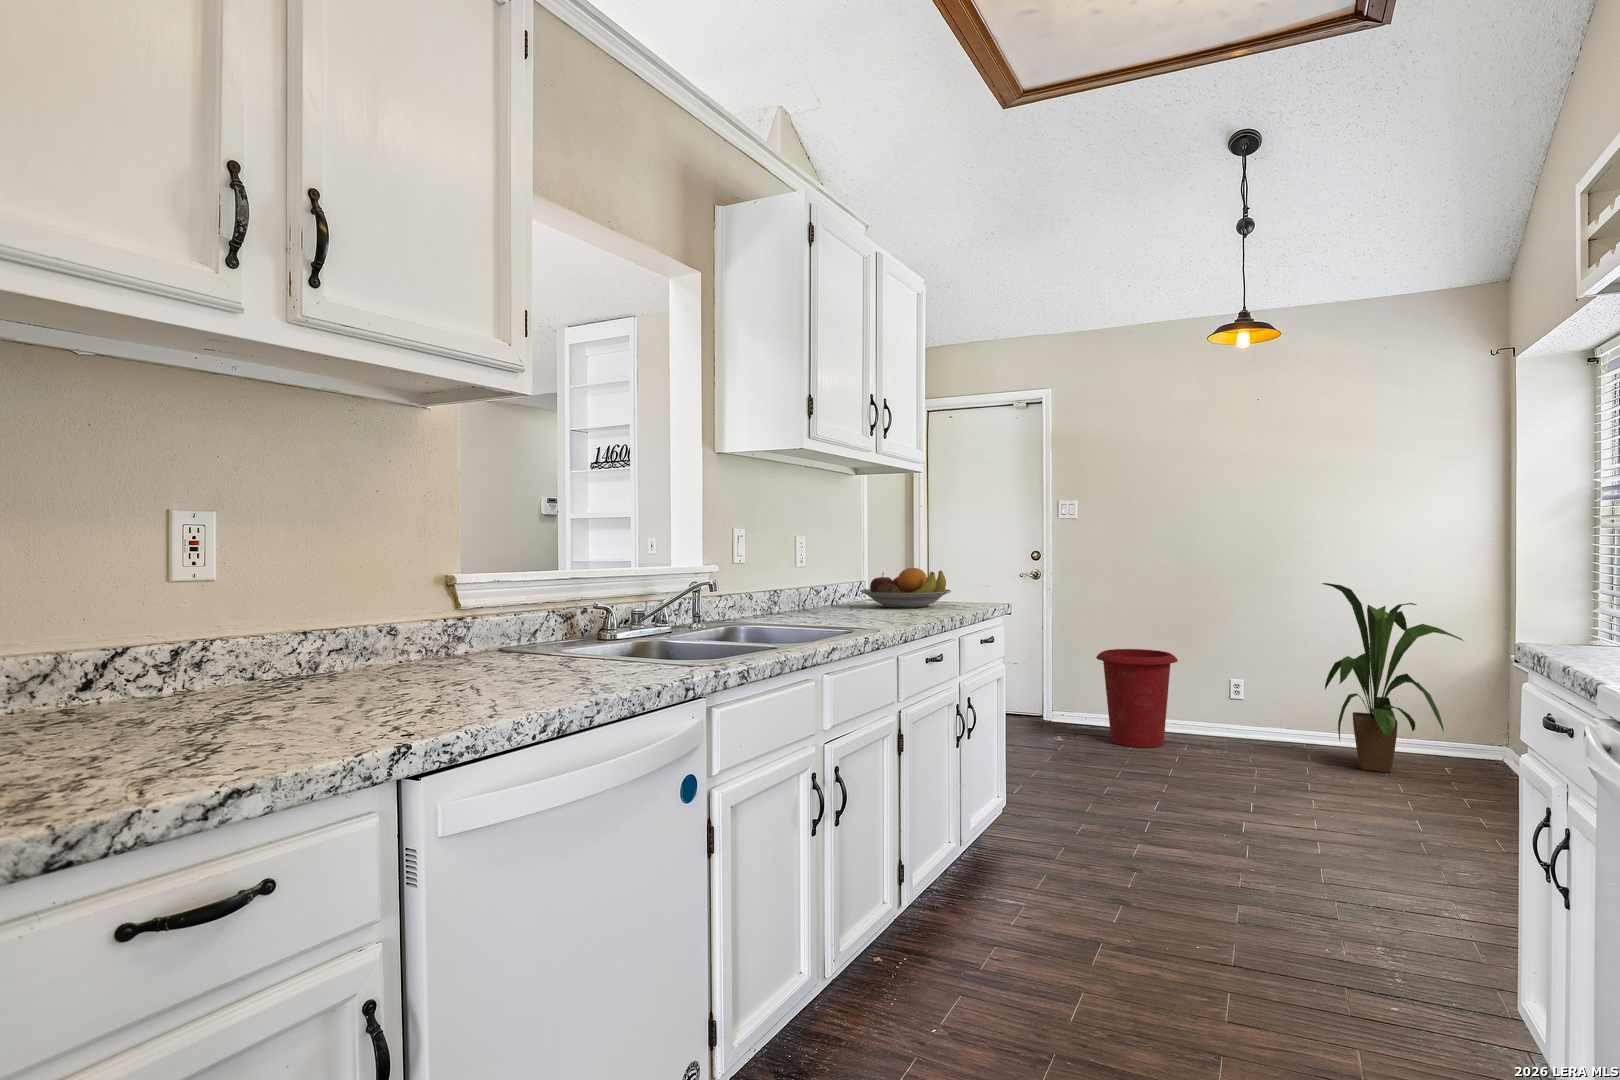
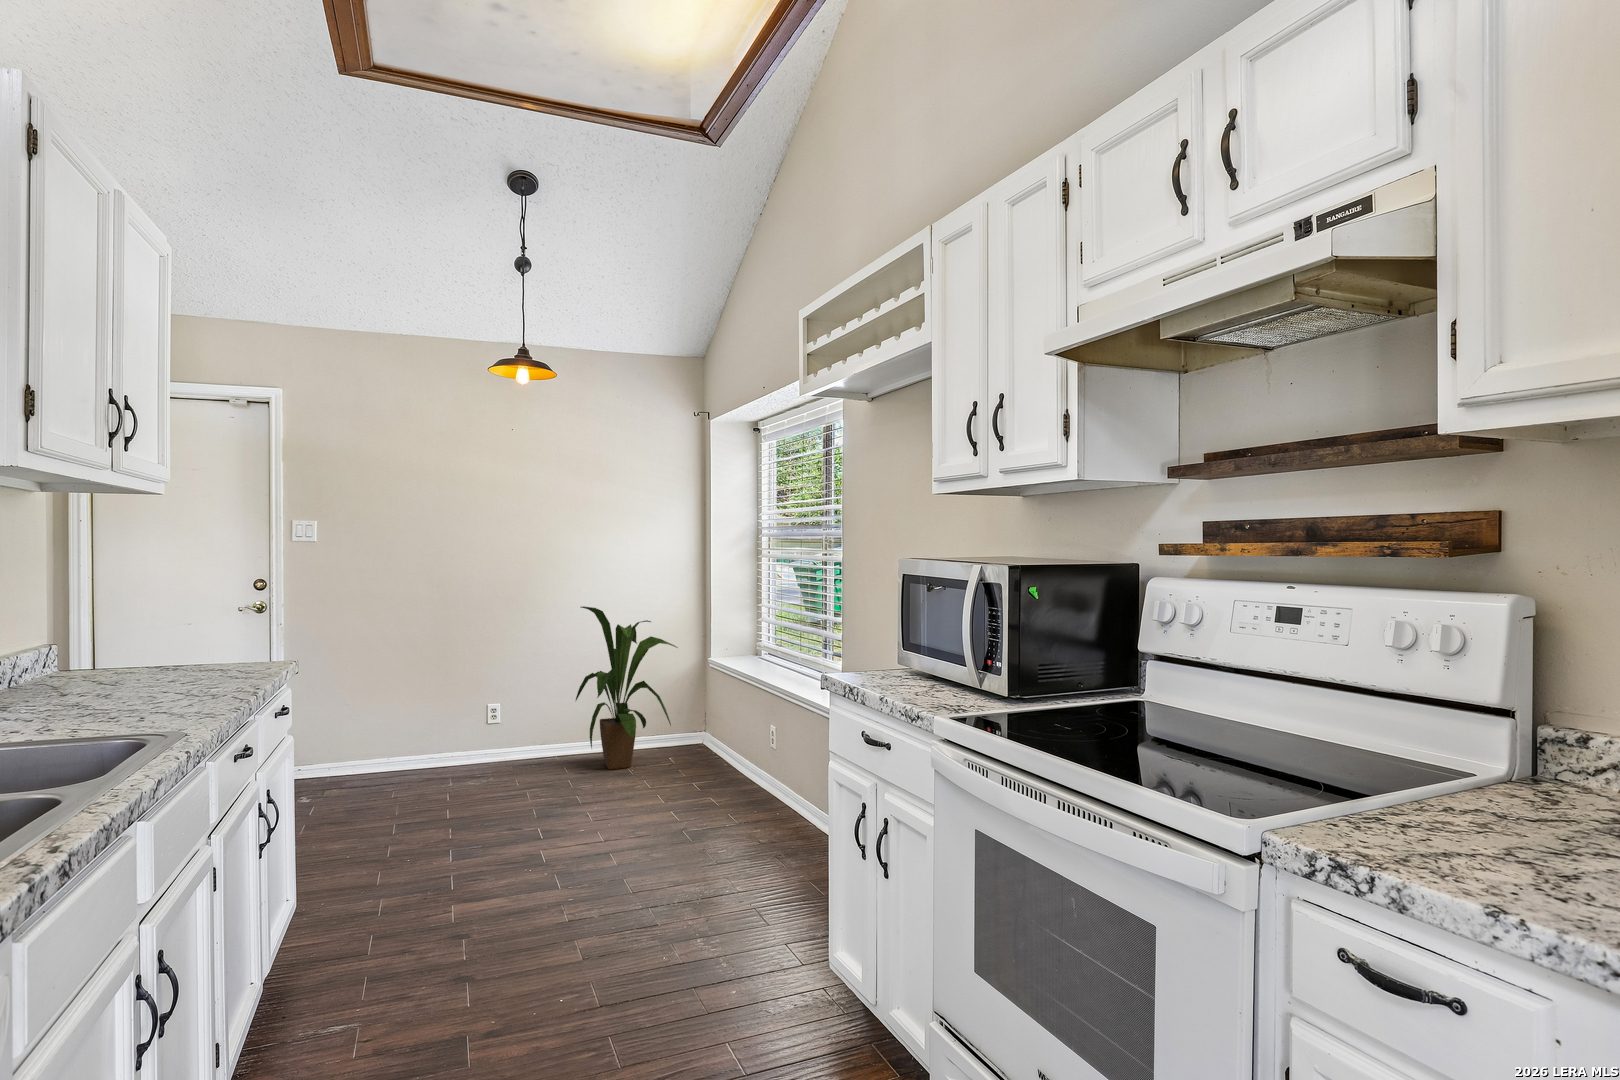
fruit bowl: present [861,568,951,608] -> none [68,627,224,685]
waste bin: present [1096,649,1178,748] -> none [352,683,443,791]

